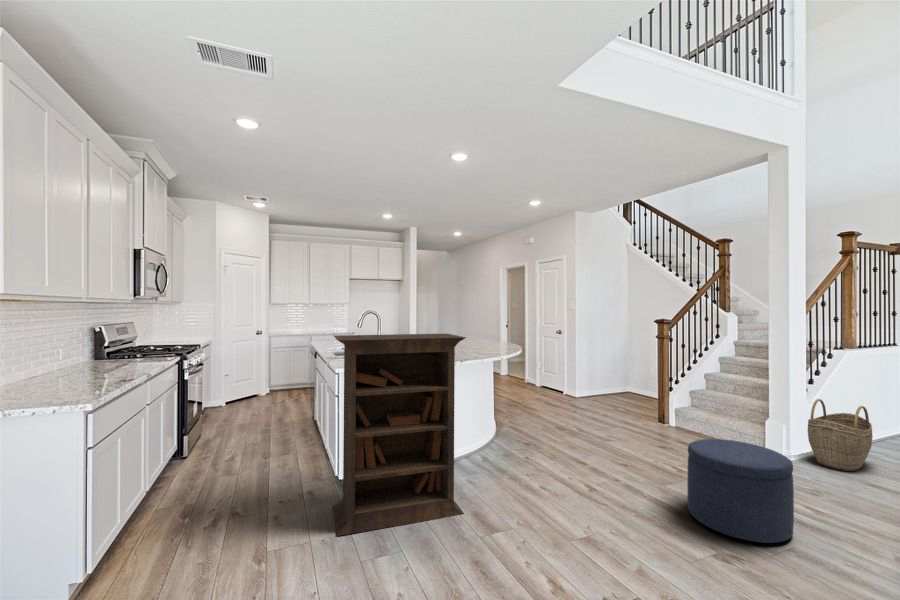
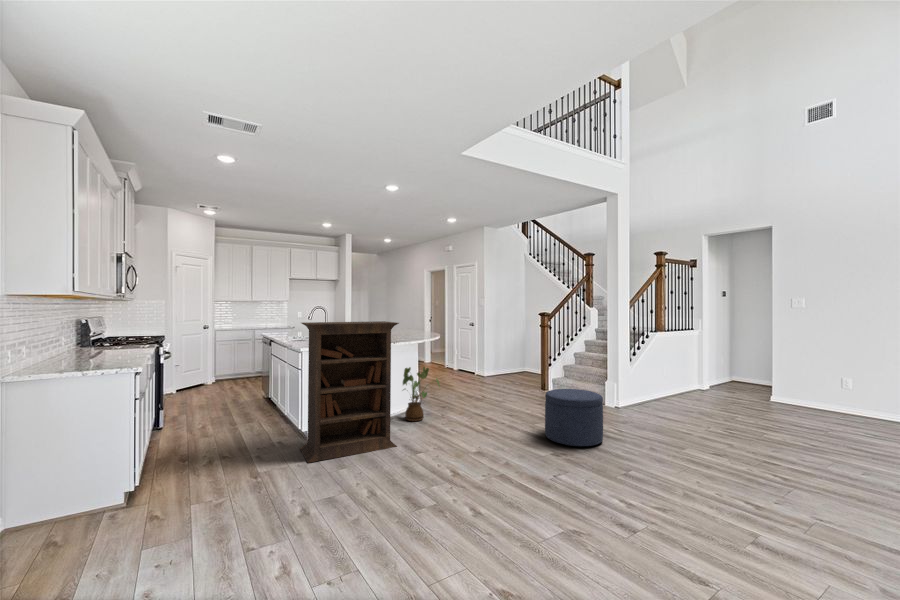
house plant: none [471,392,524,467] -> present [403,367,440,421]
woven basket: present [808,399,873,471] -> none [629,365,666,411]

